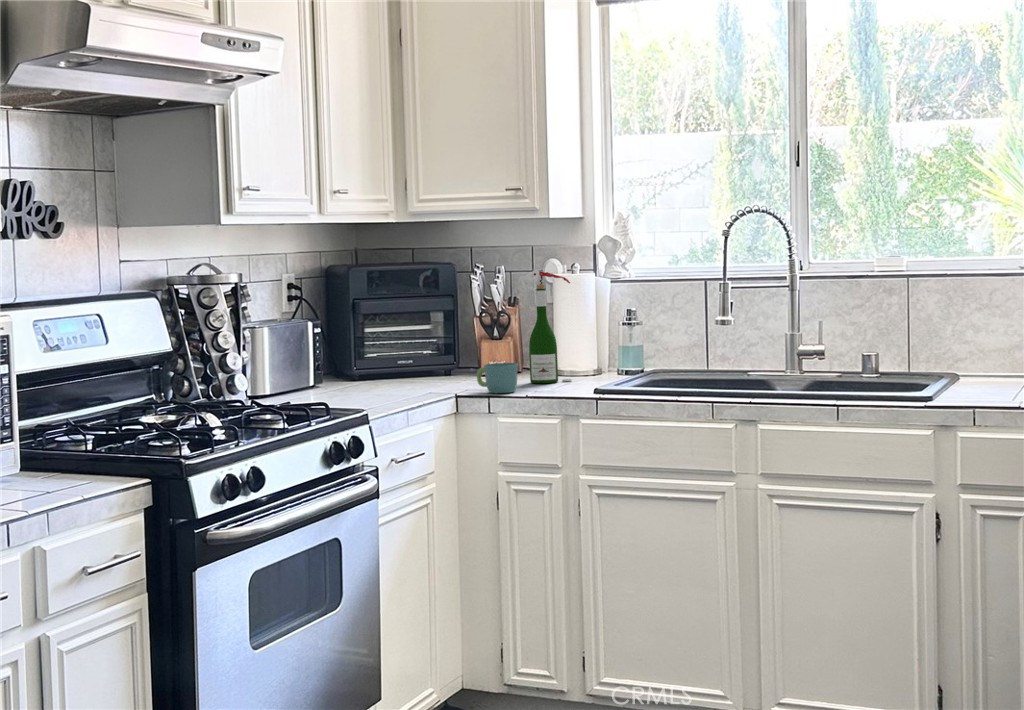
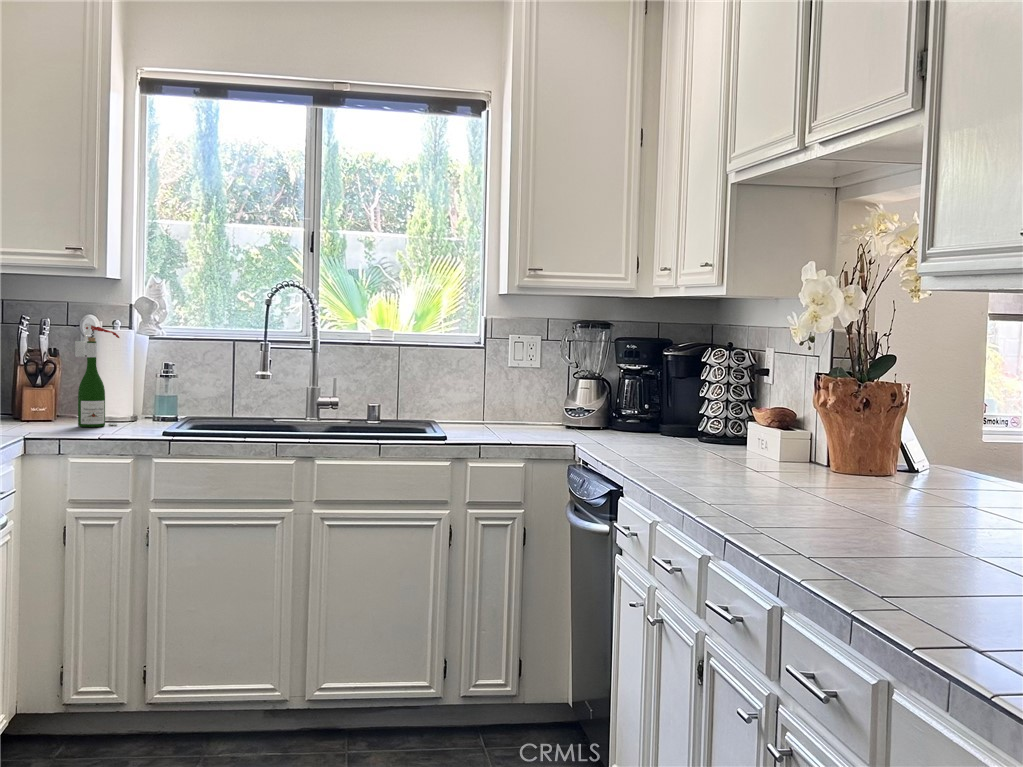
mug: present [477,363,518,393] -> none [37,408,81,435]

